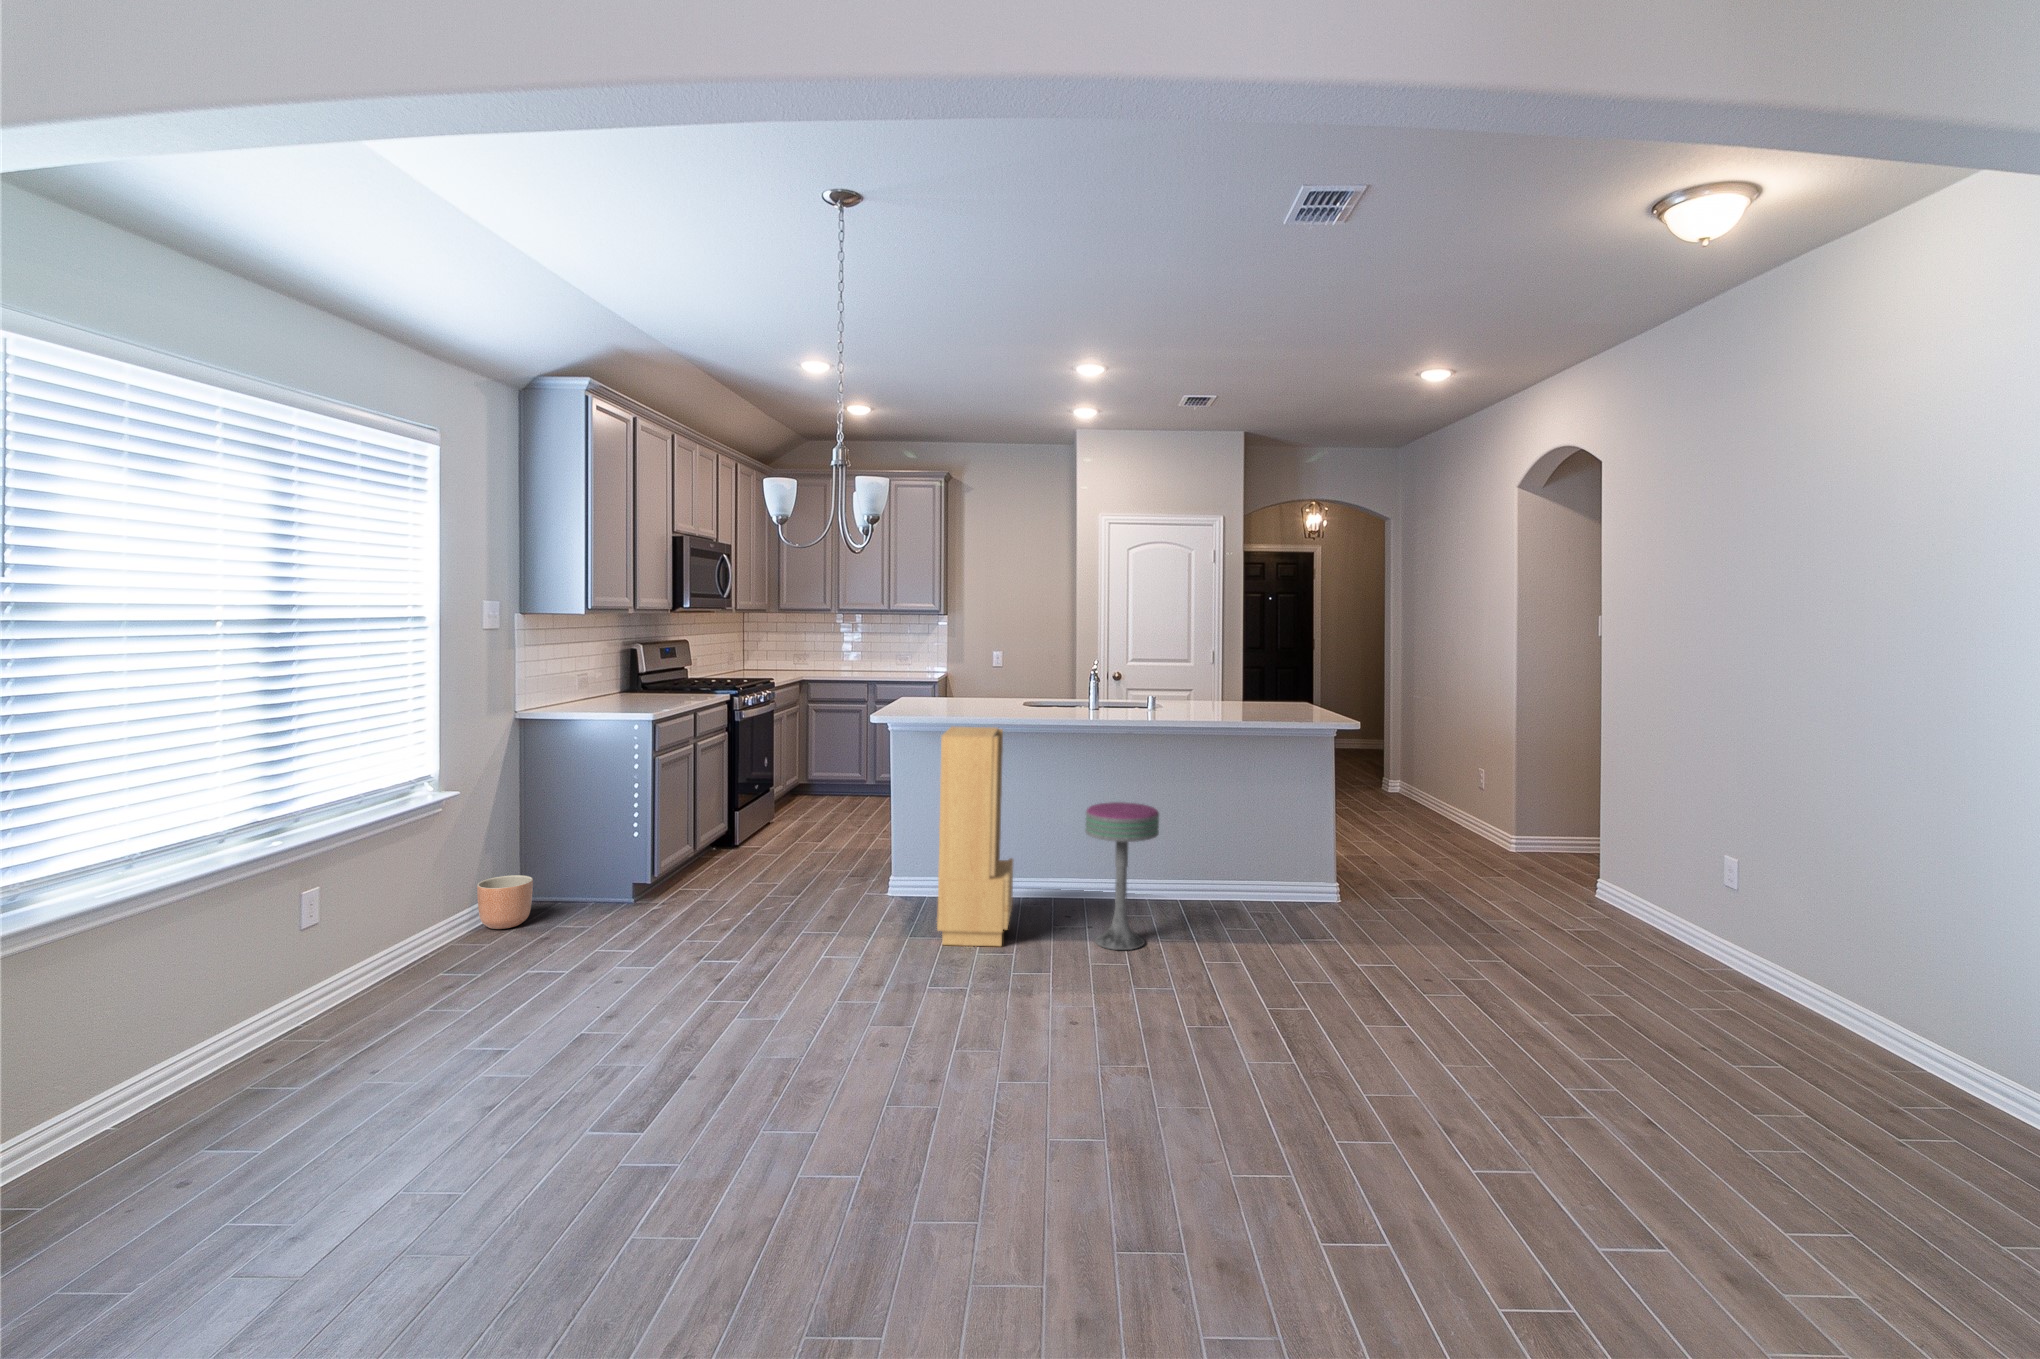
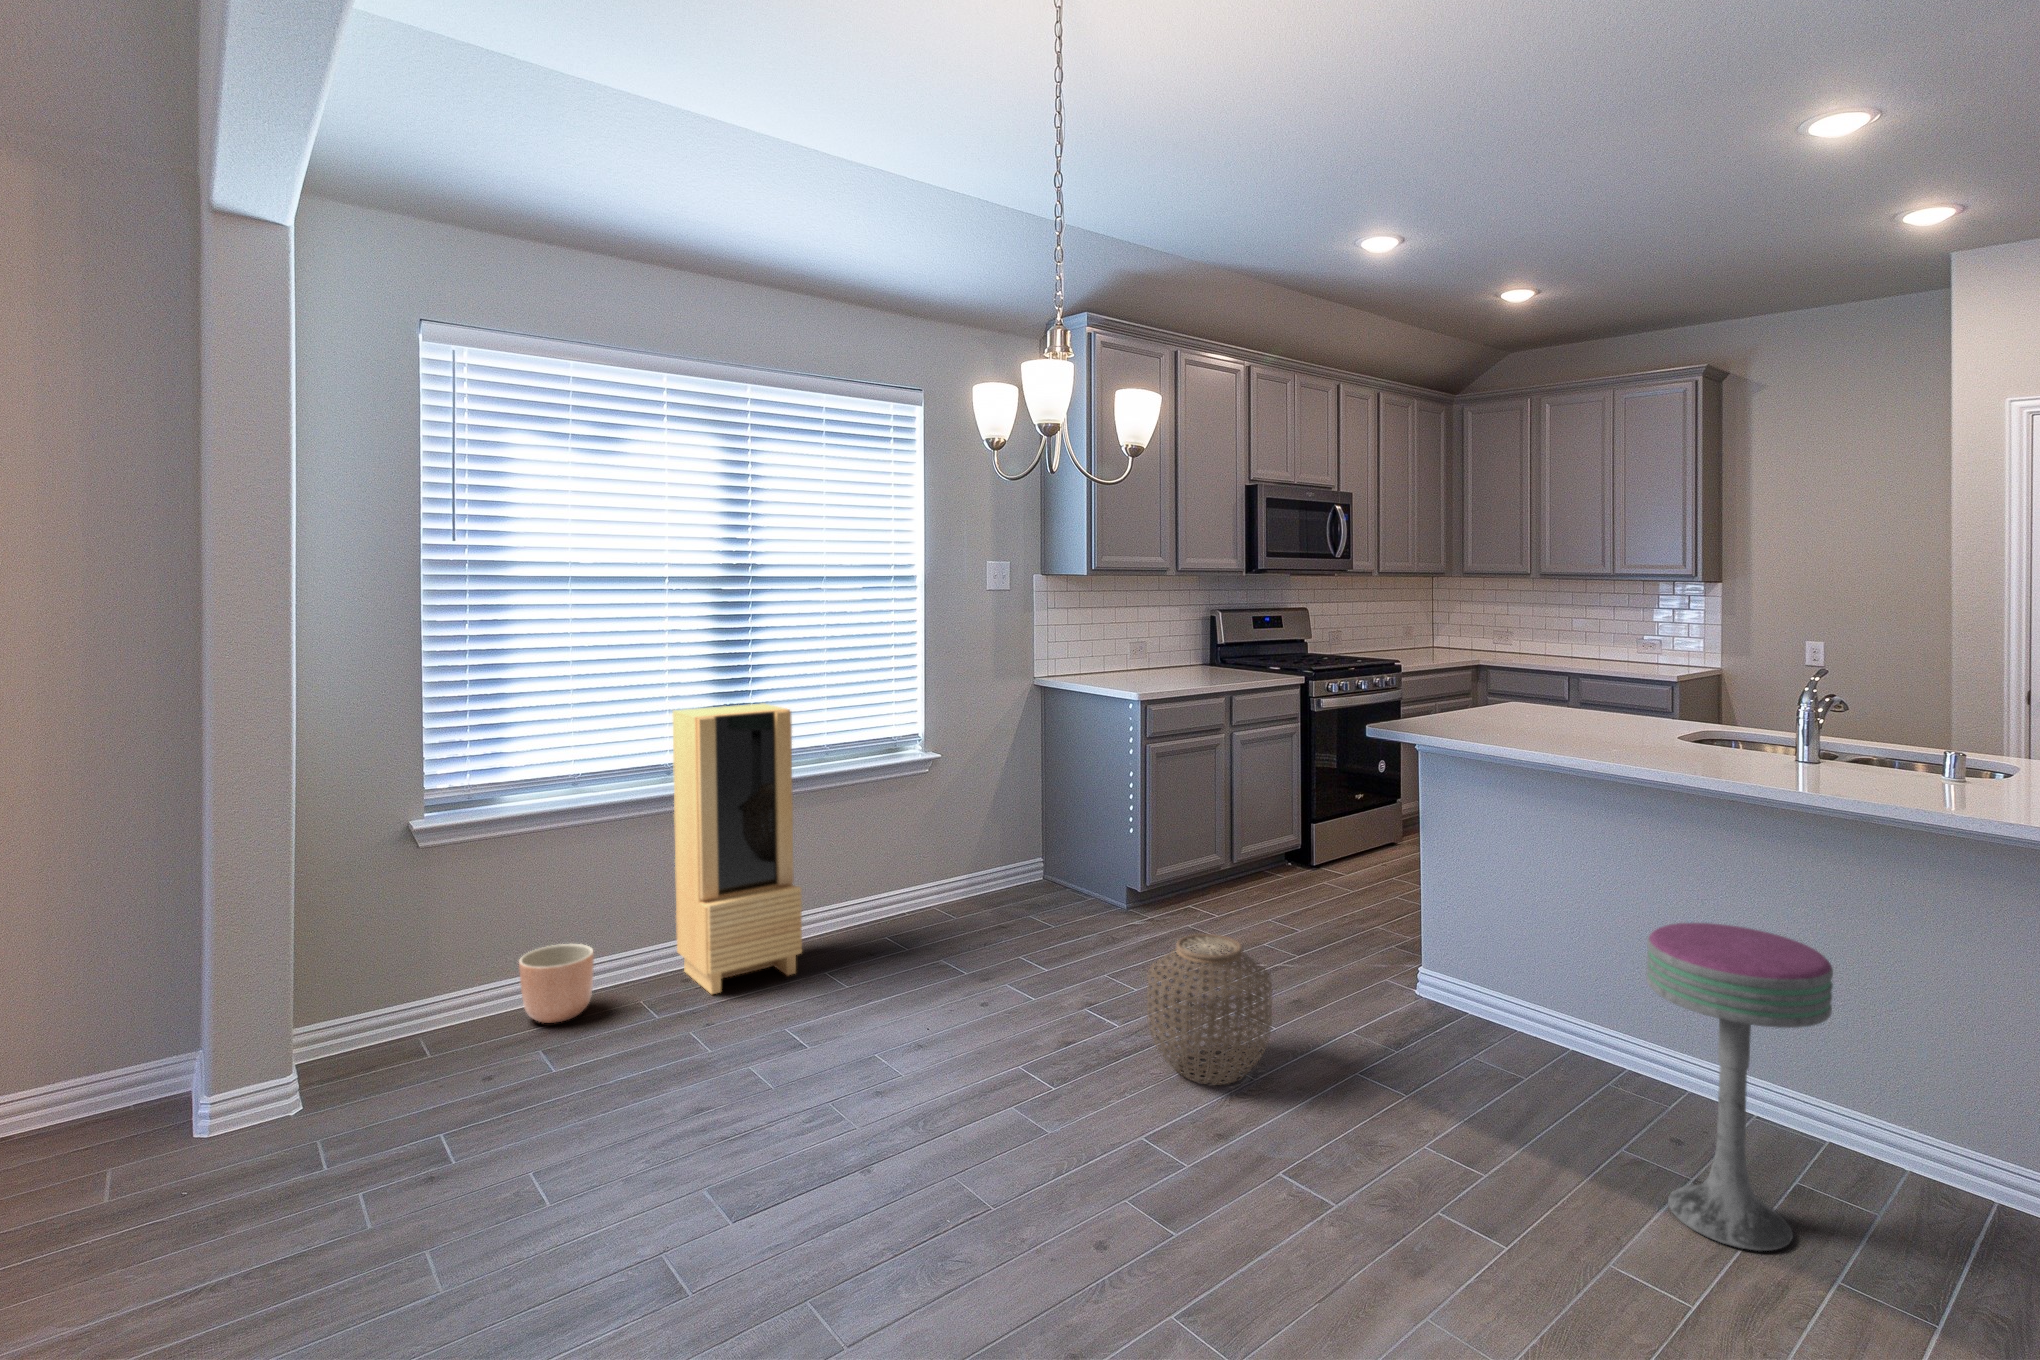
storage cabinet: present [937,727,1013,946] -> present [672,704,802,994]
woven basket: none [797,873,884,974] -> present [1147,934,1272,1085]
planter: present [477,875,533,929] -> present [519,944,594,1023]

